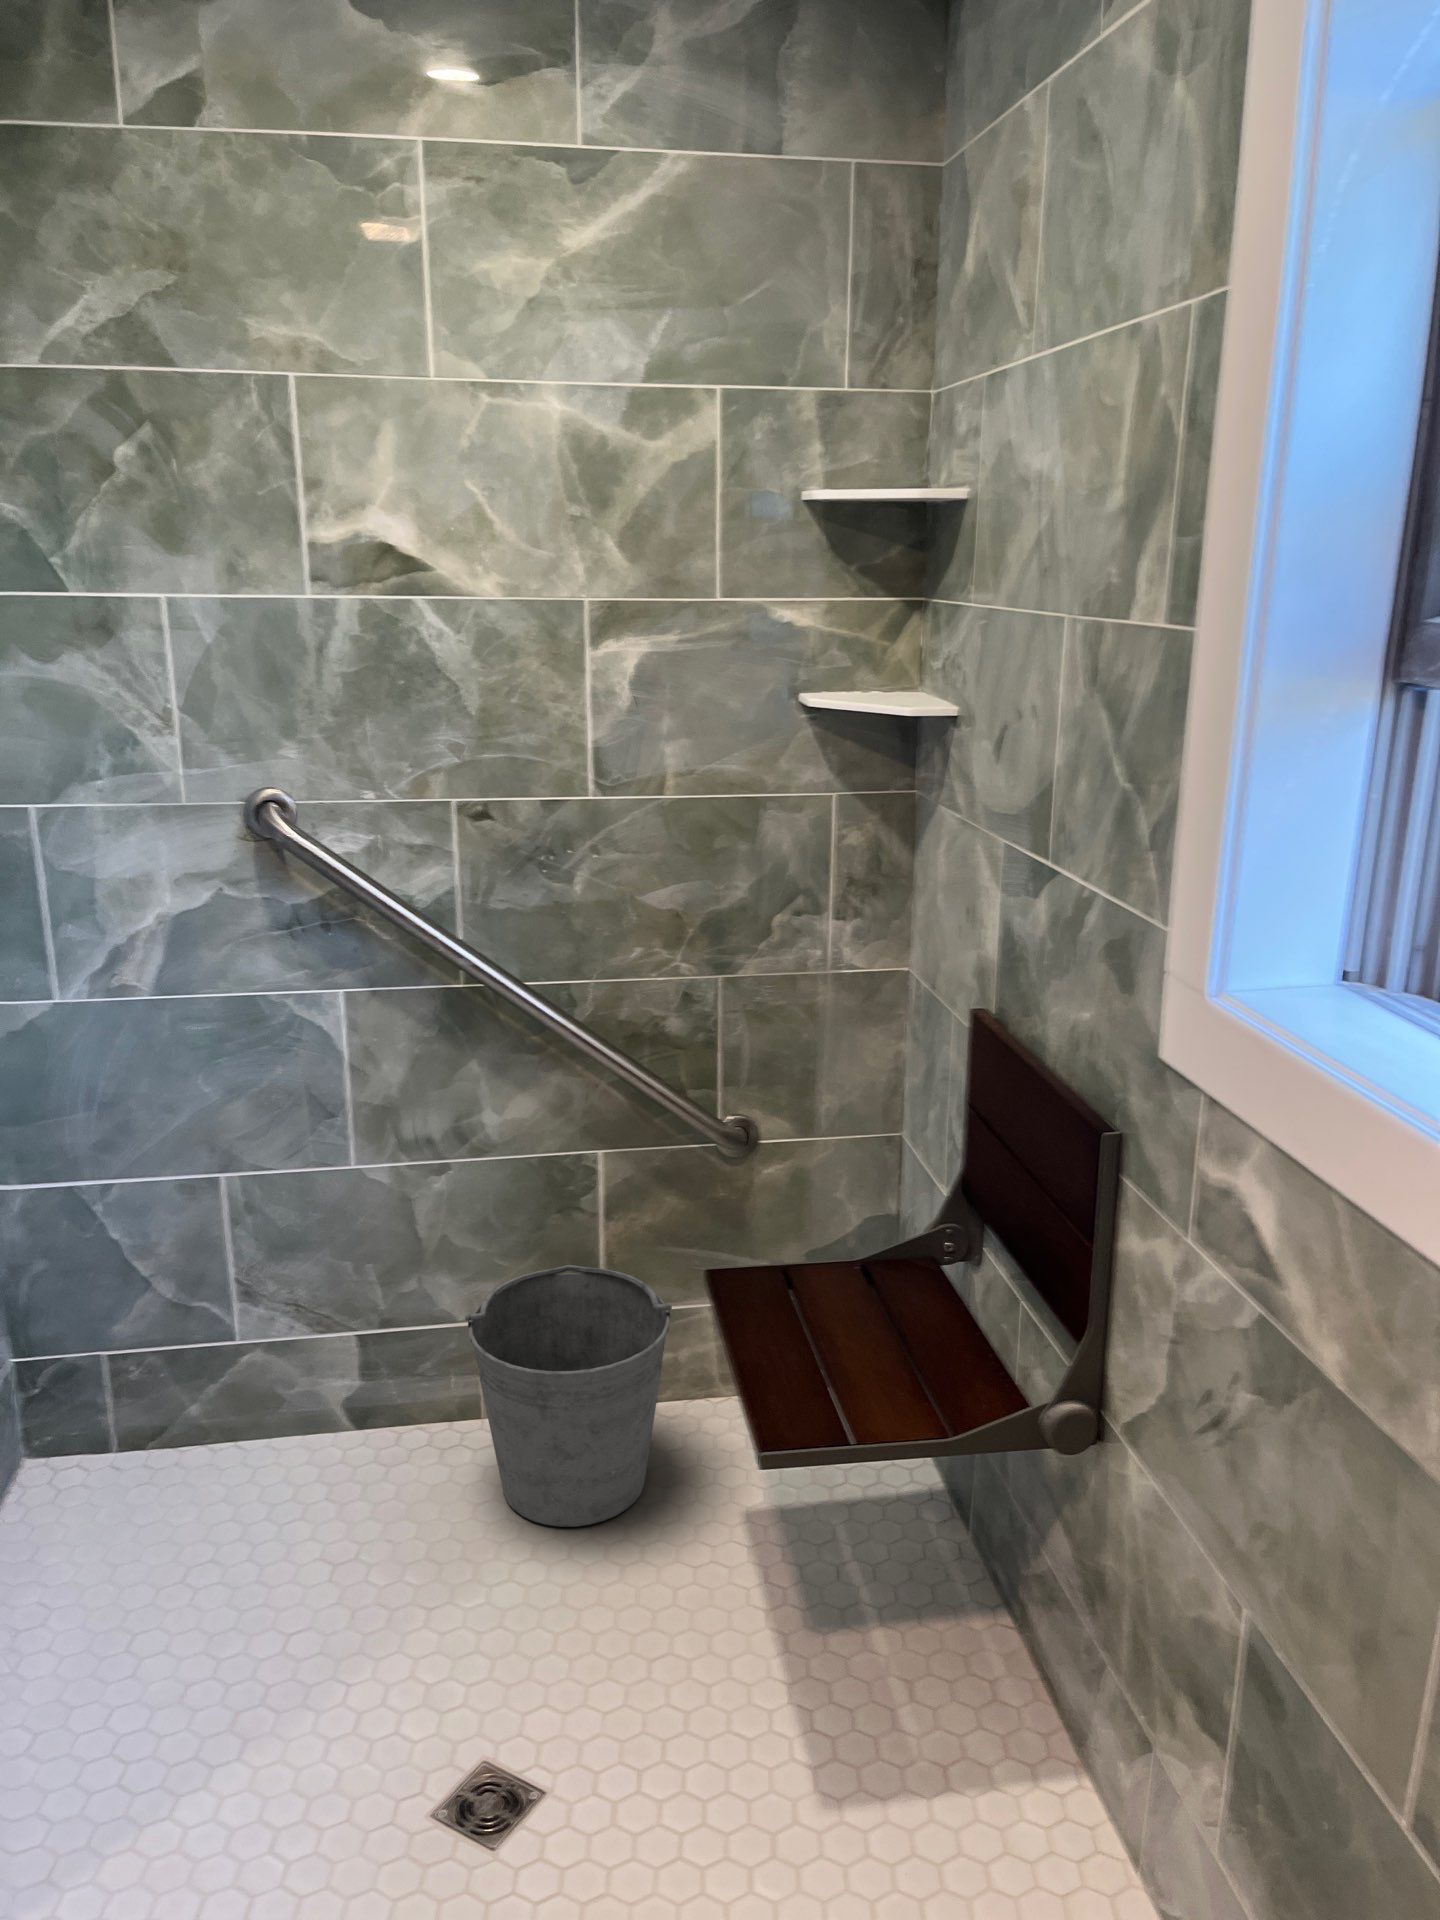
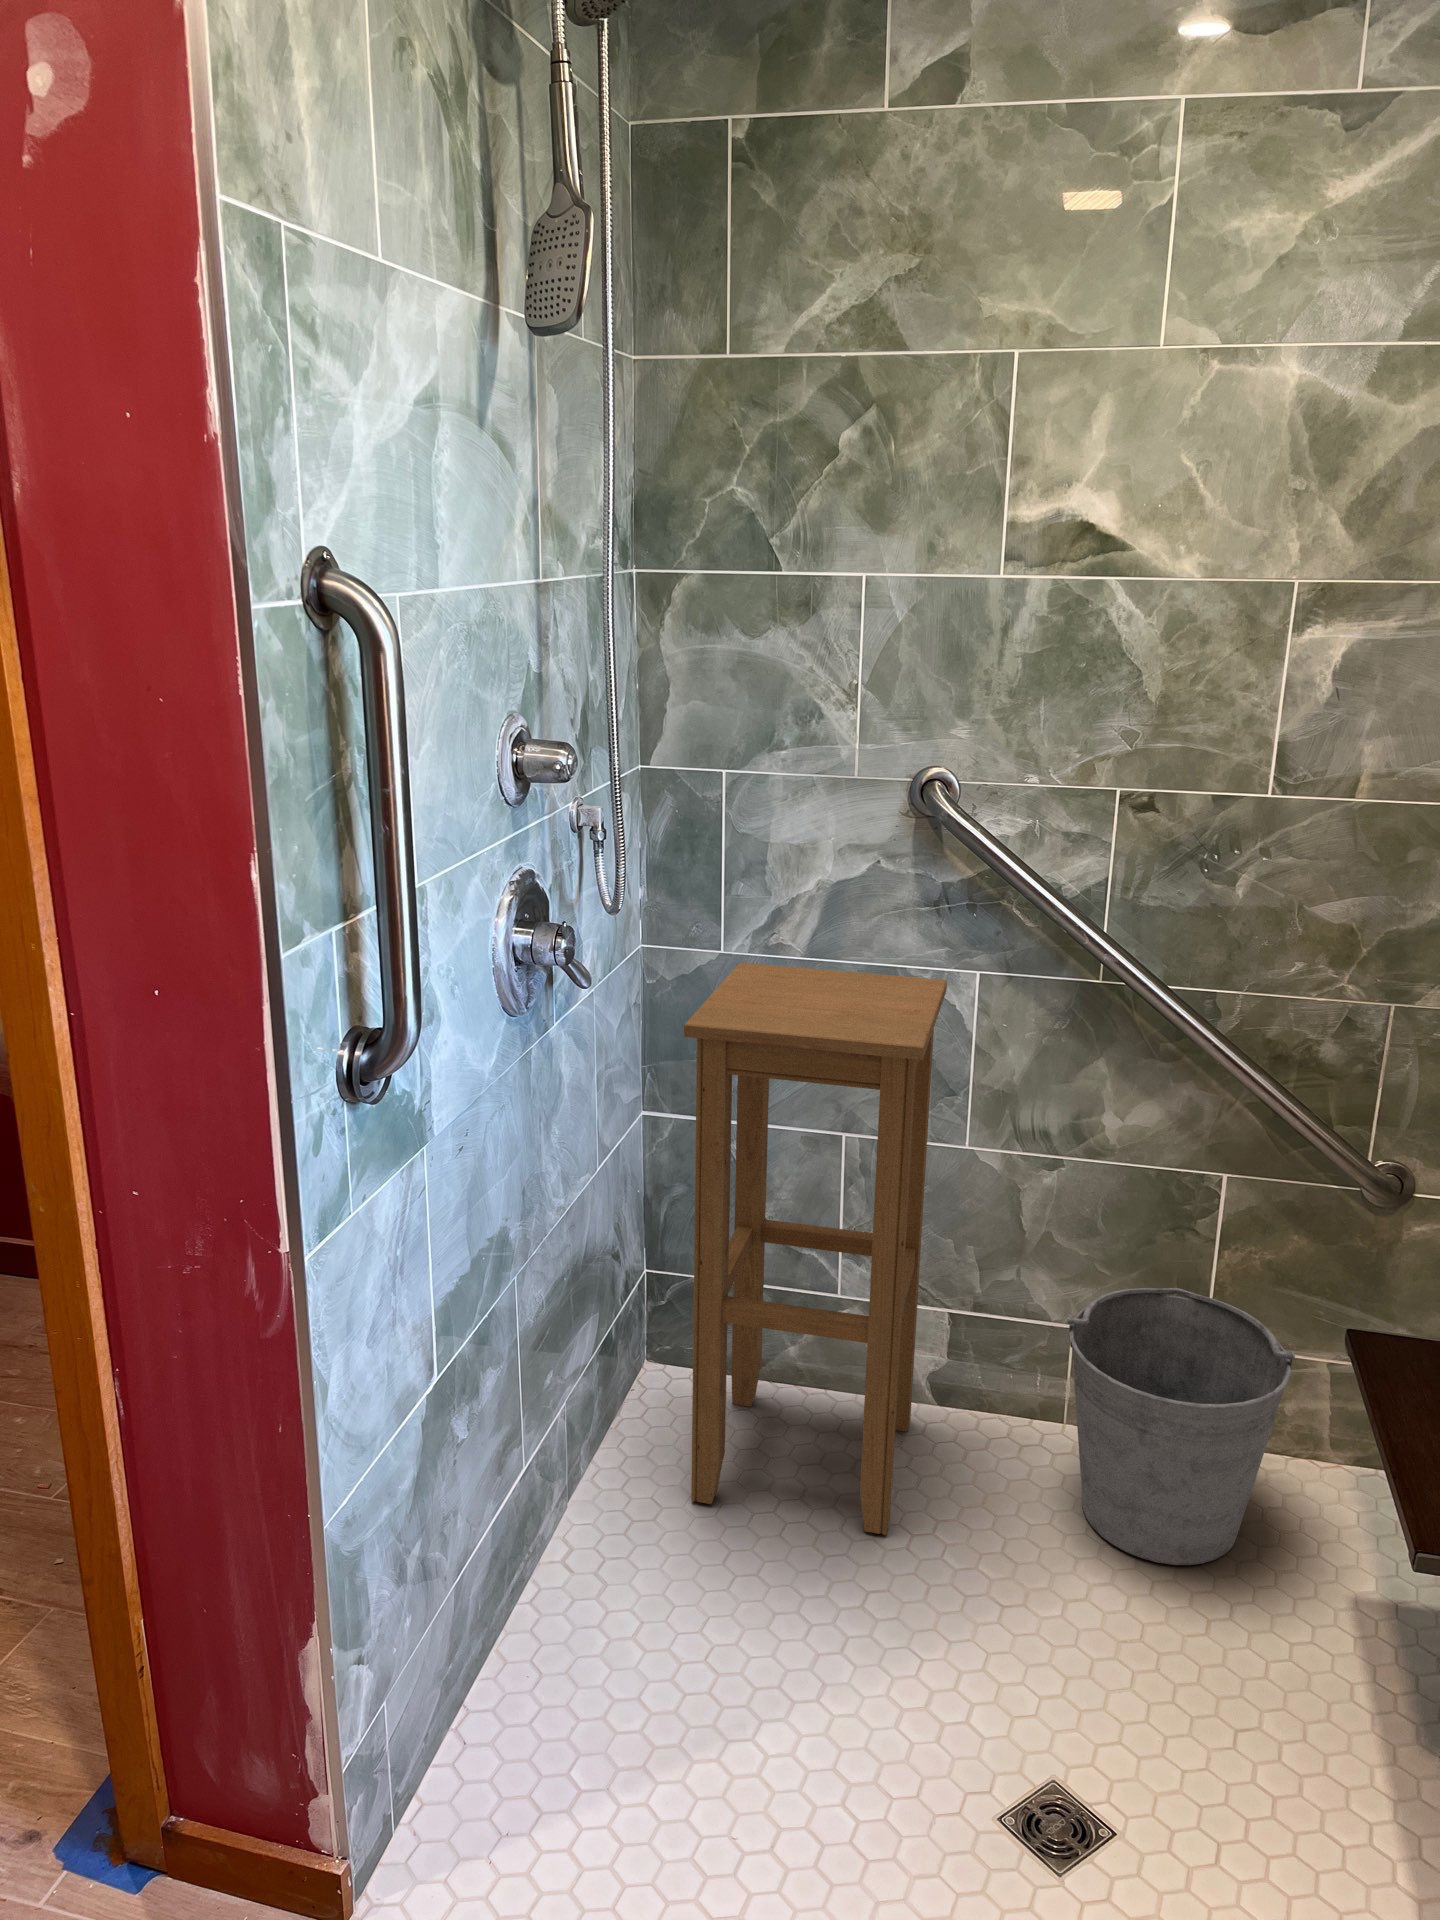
stool: none [9,1003,330,1594] -> present [684,963,947,1535]

